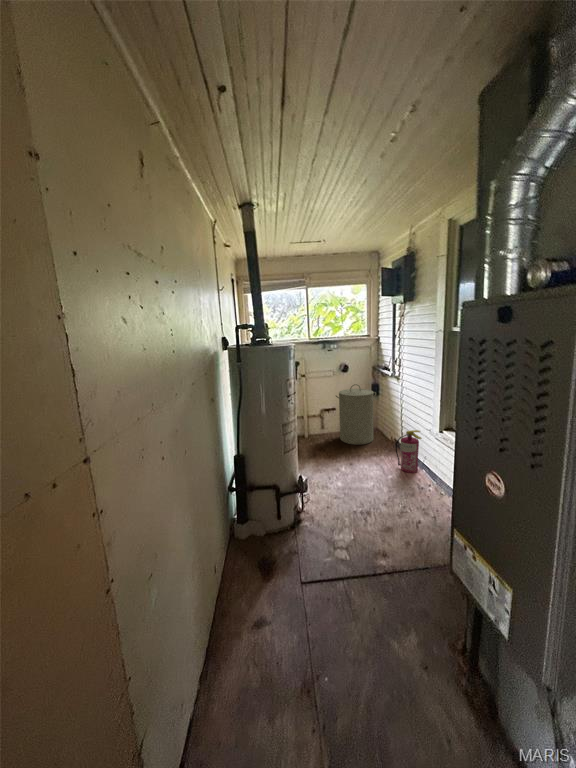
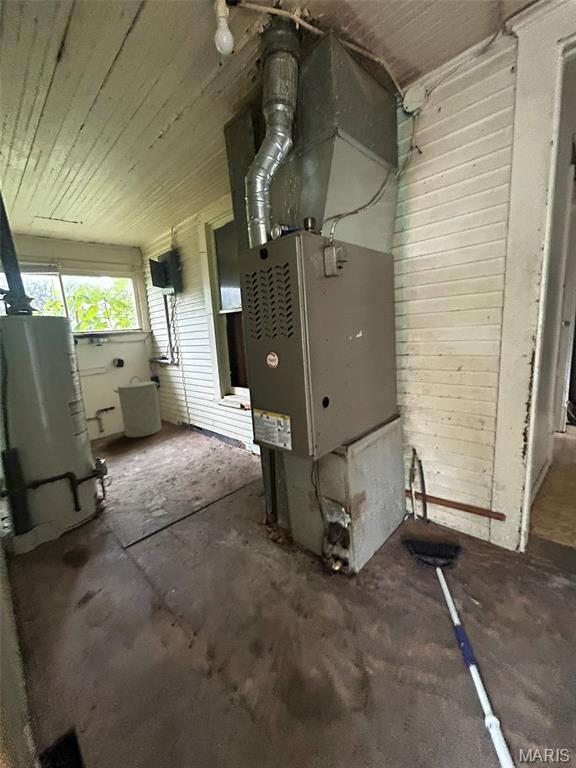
fire extinguisher: present [396,430,422,473] -> none [186,404,208,443]

